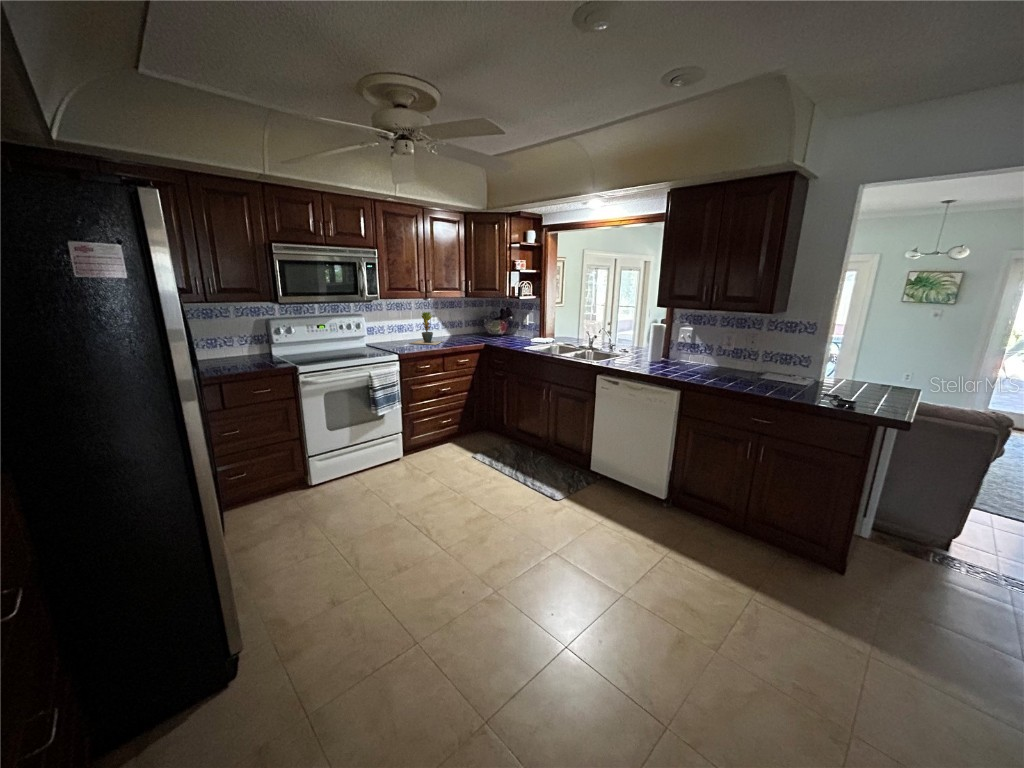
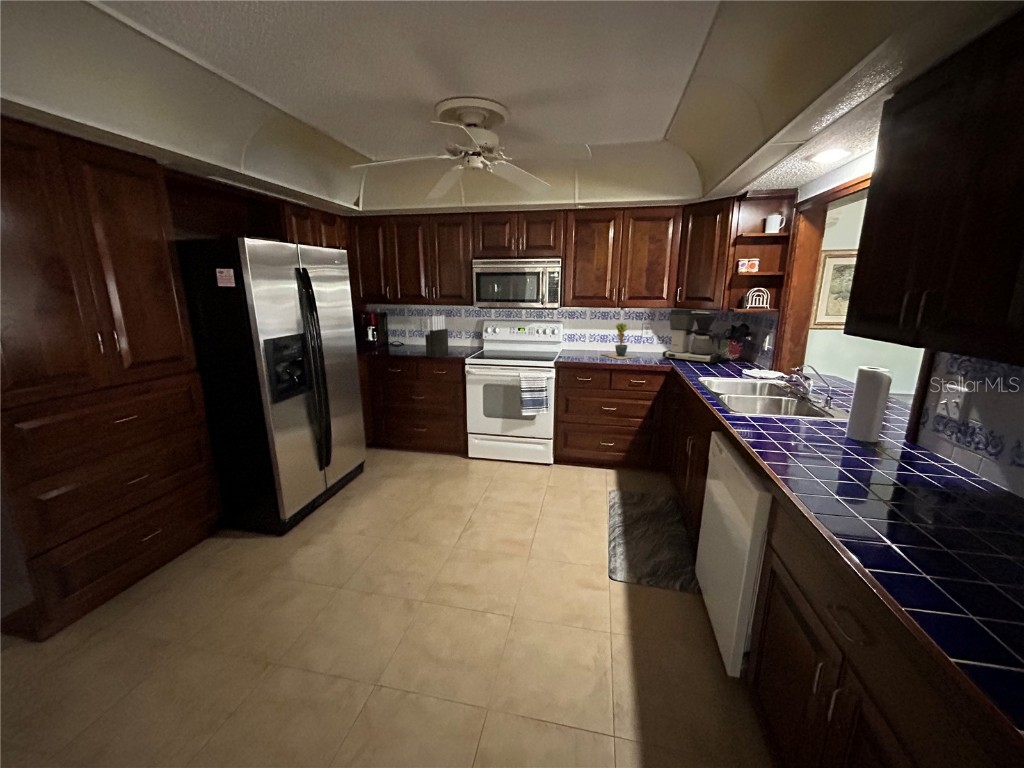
coffee maker: none [459,297,501,340] -> present [662,309,721,364]
knife block: none [230,316,254,374] -> present [425,315,449,358]

